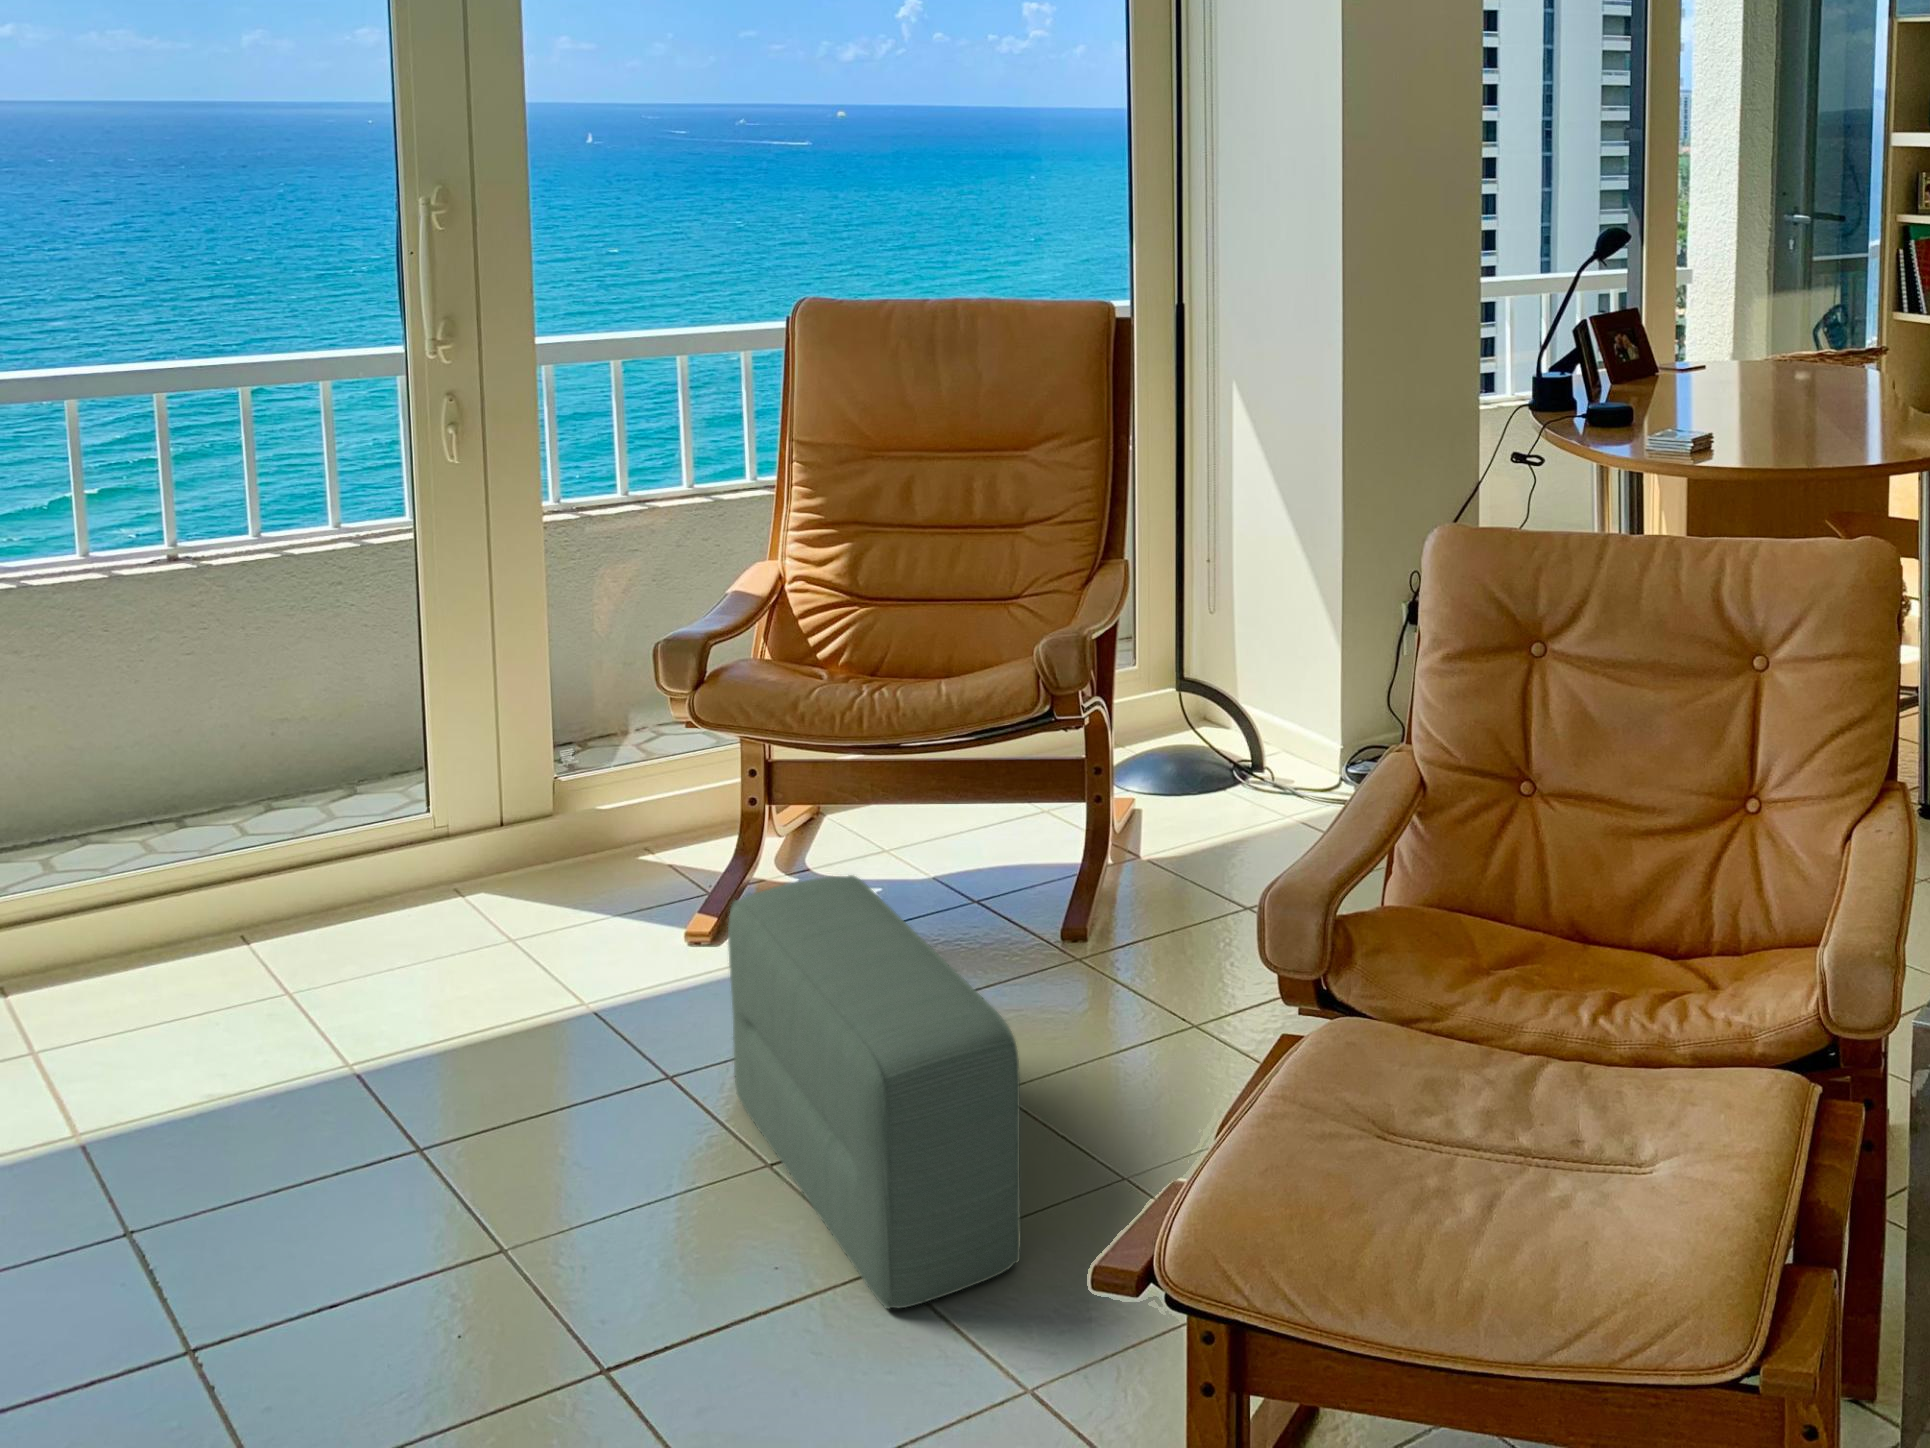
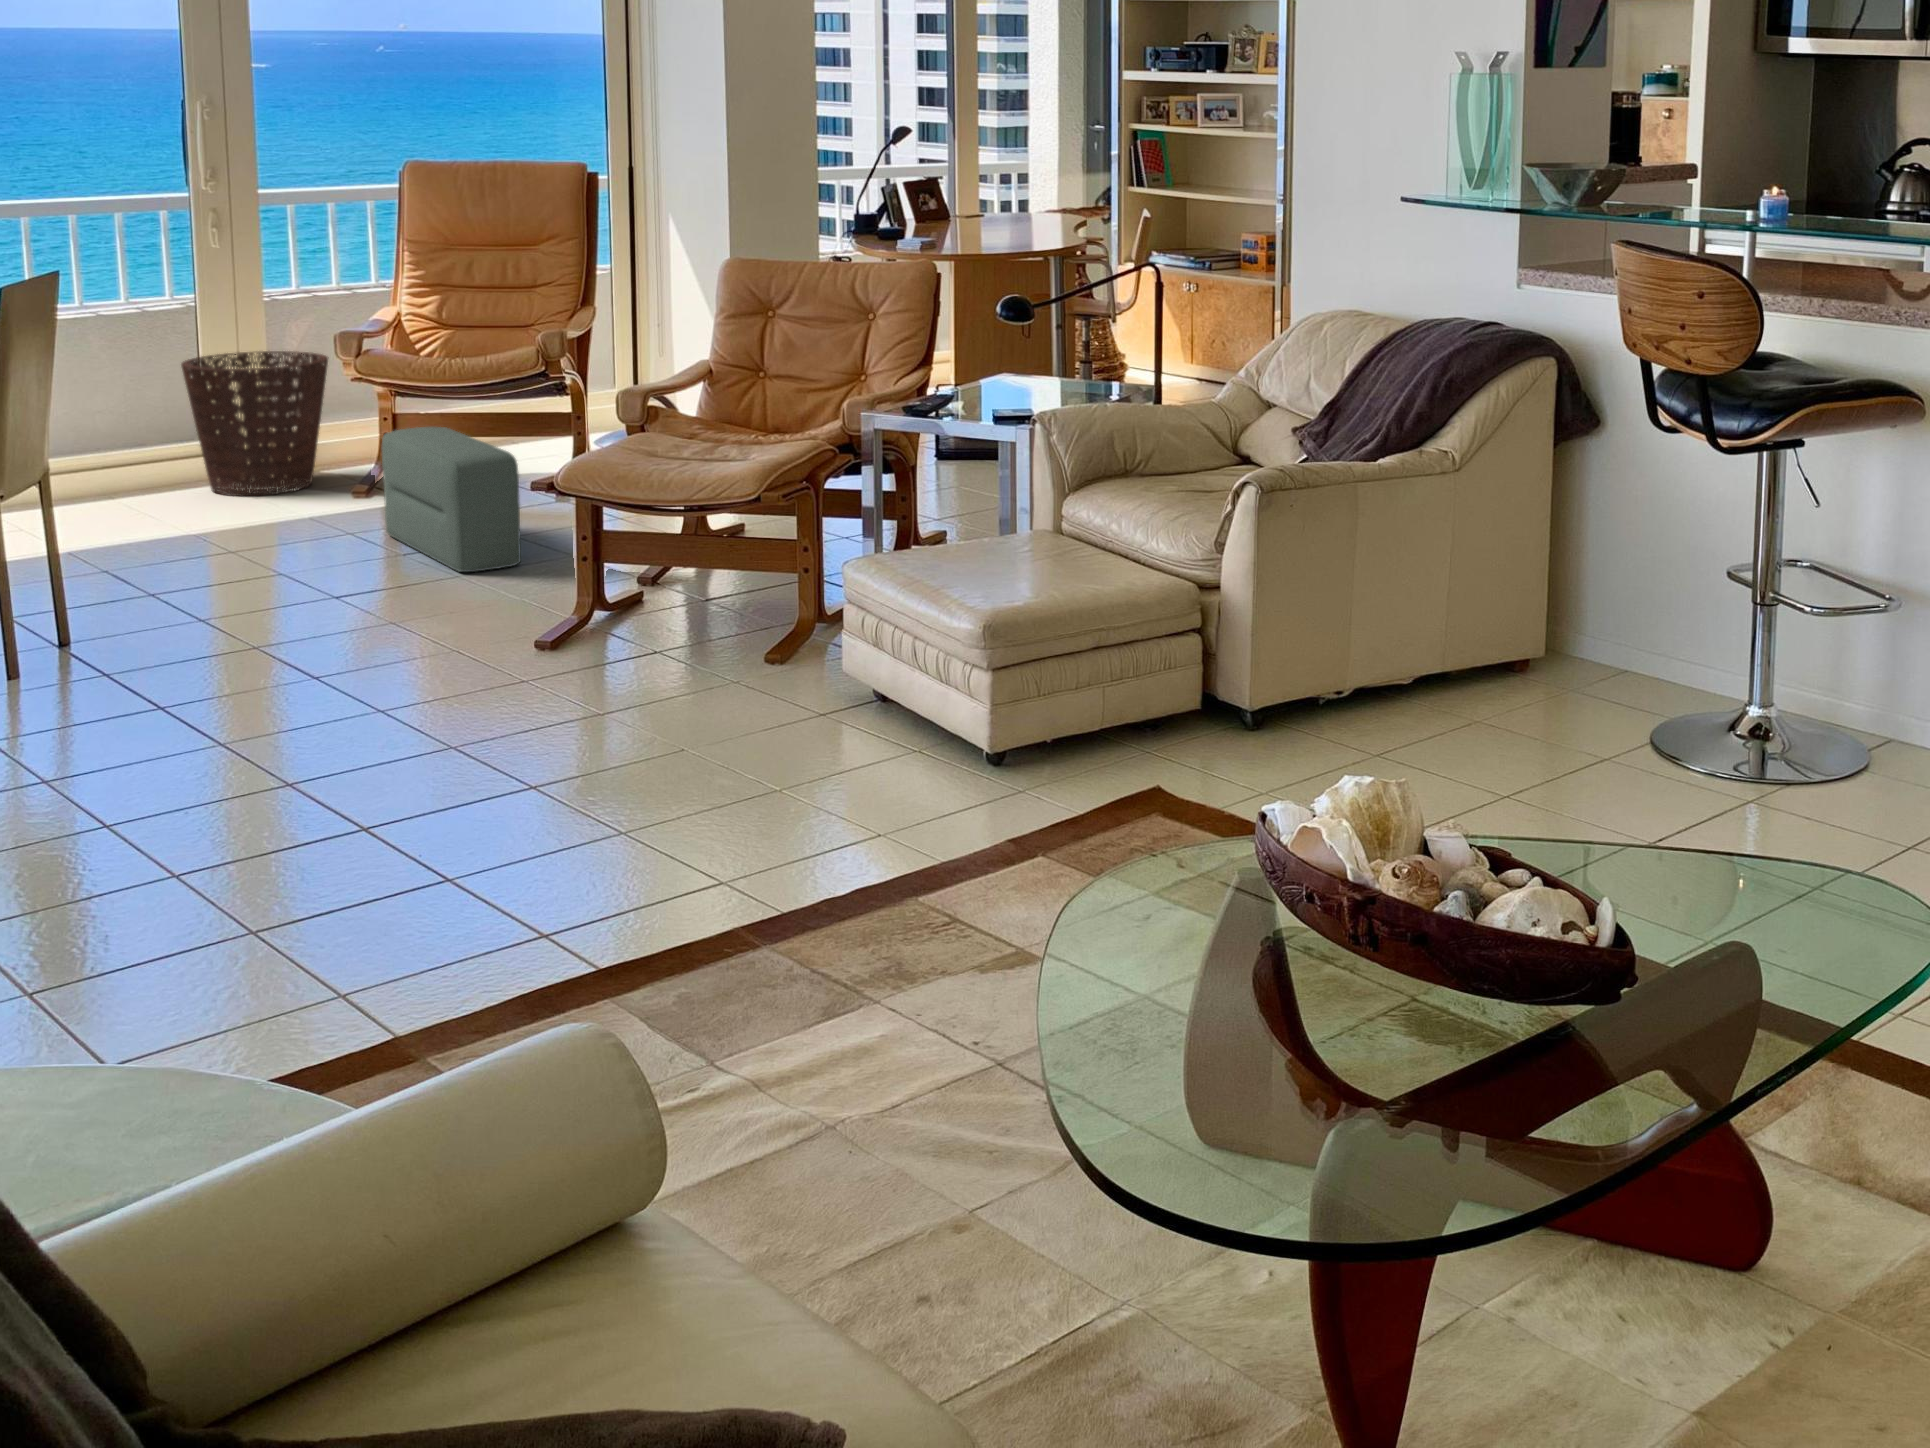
basket: none [382,628,655,921] -> present [181,351,328,496]

